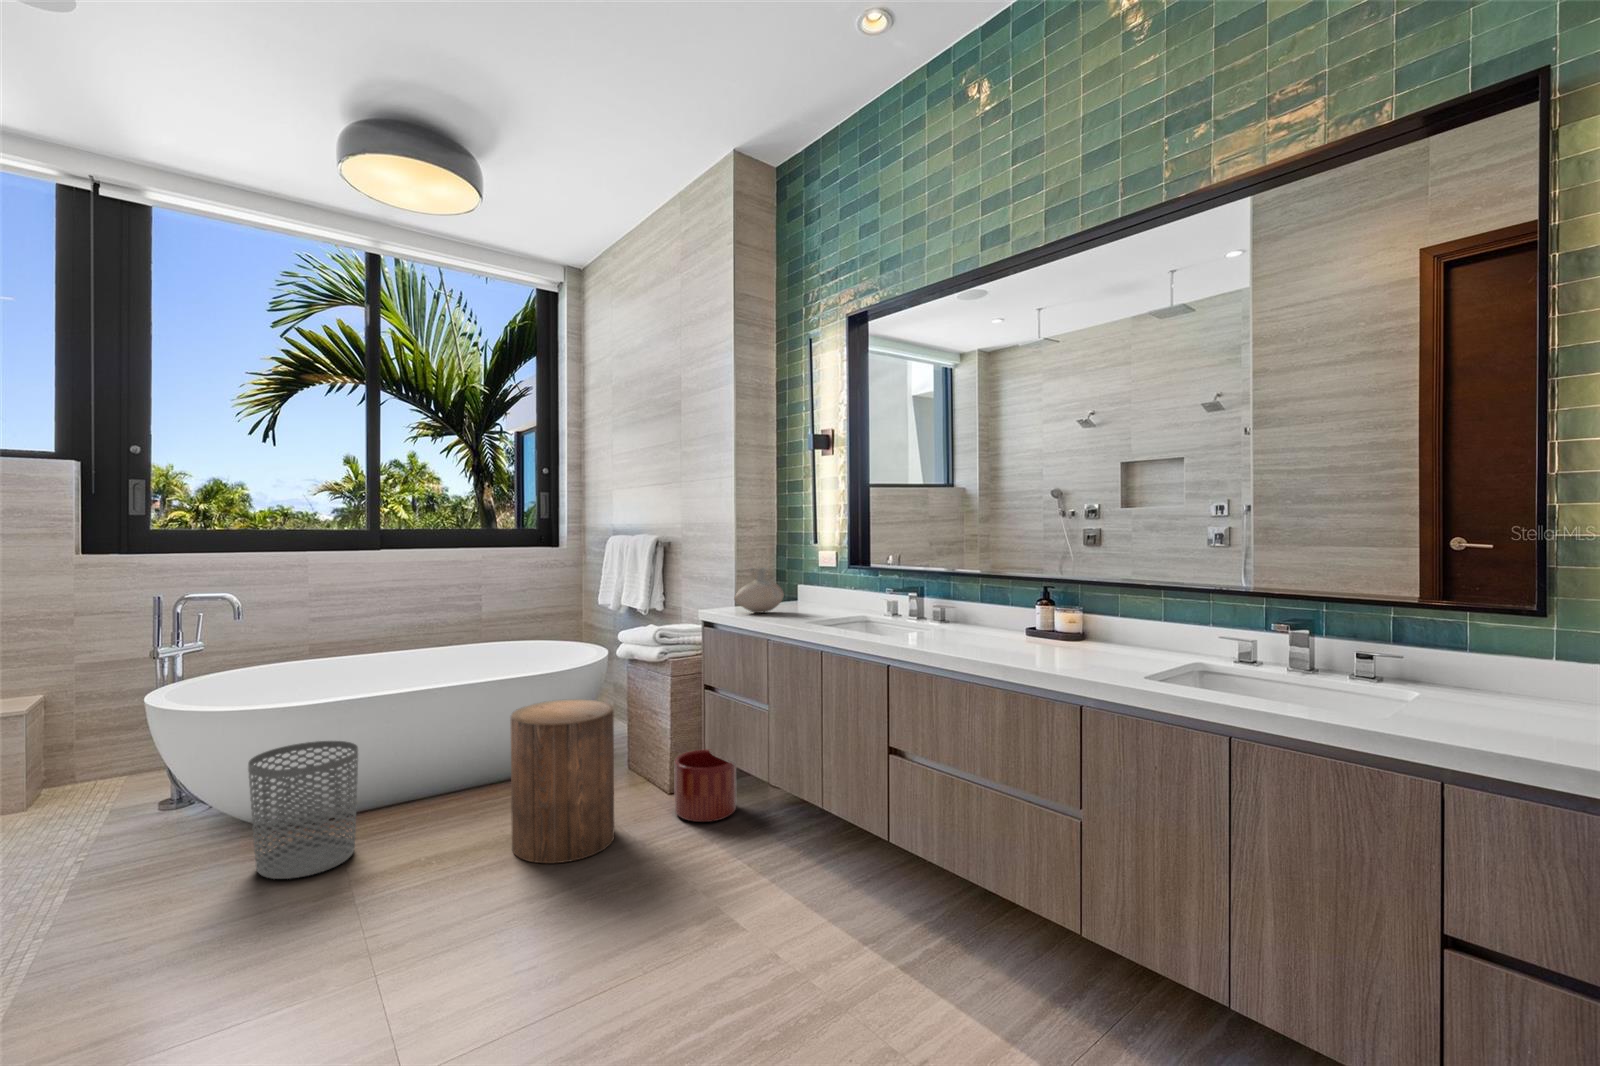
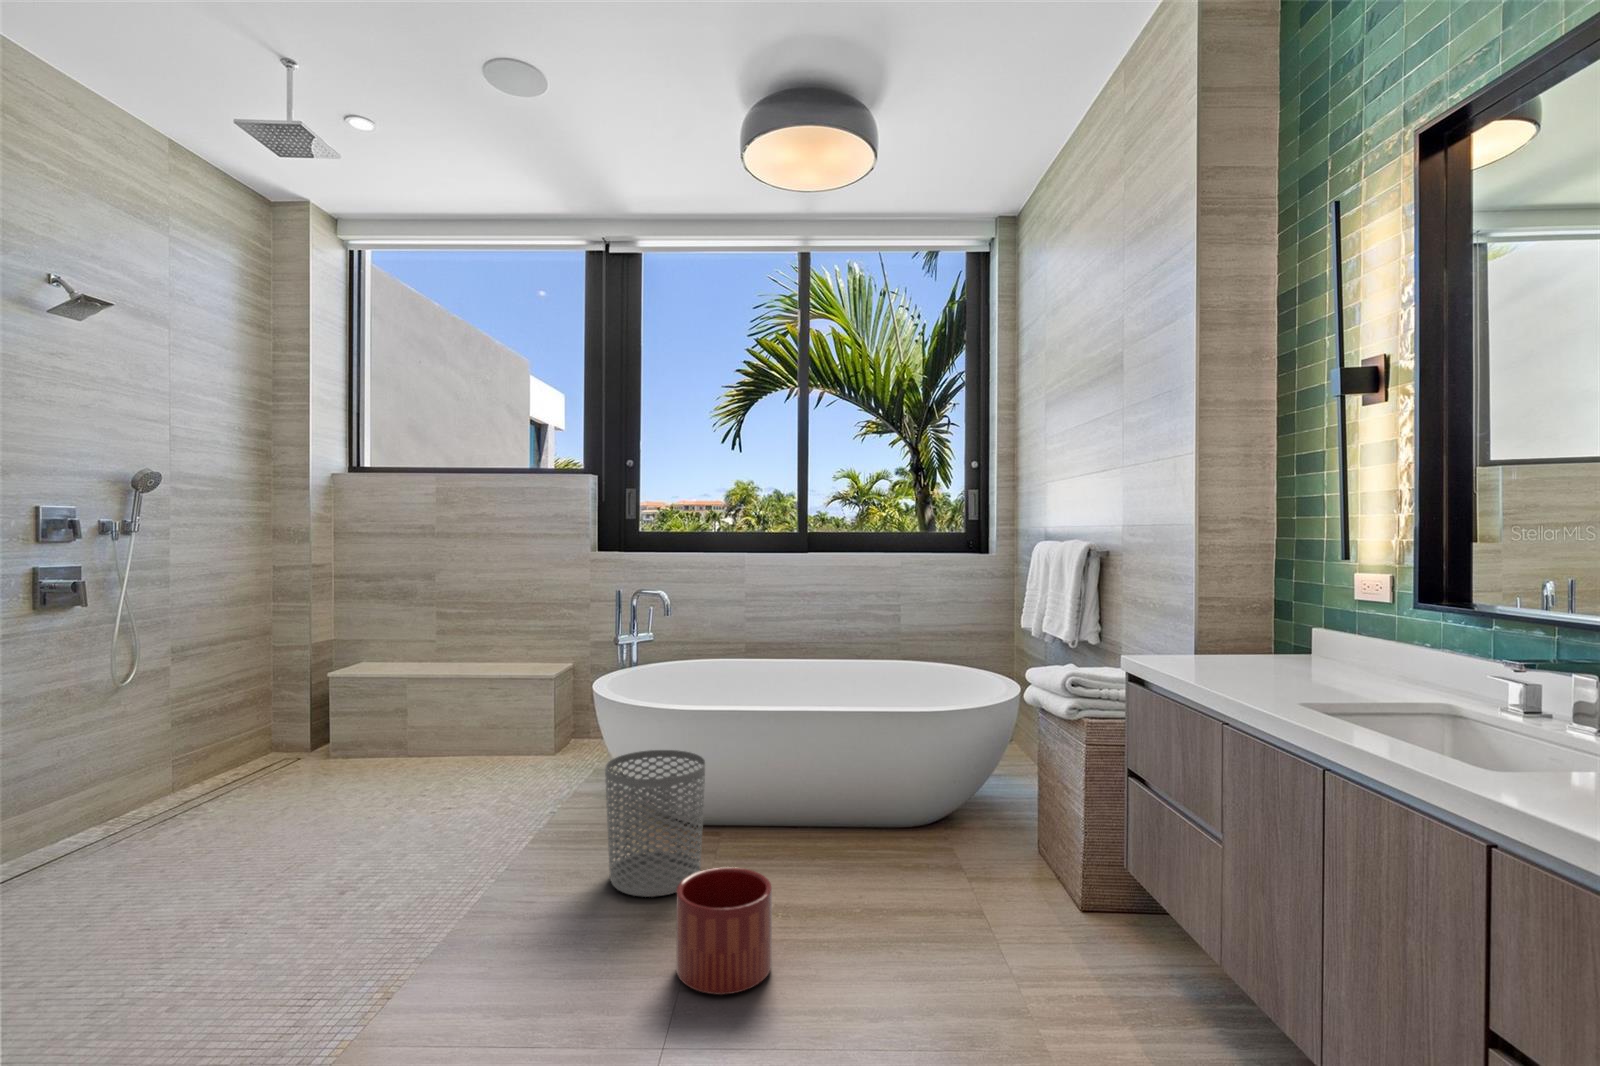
vase: present [734,568,784,613] -> none [1175,593,1270,666]
stool: present [510,699,614,863] -> none [838,751,972,984]
planter: present [675,750,736,822] -> present [676,867,772,995]

